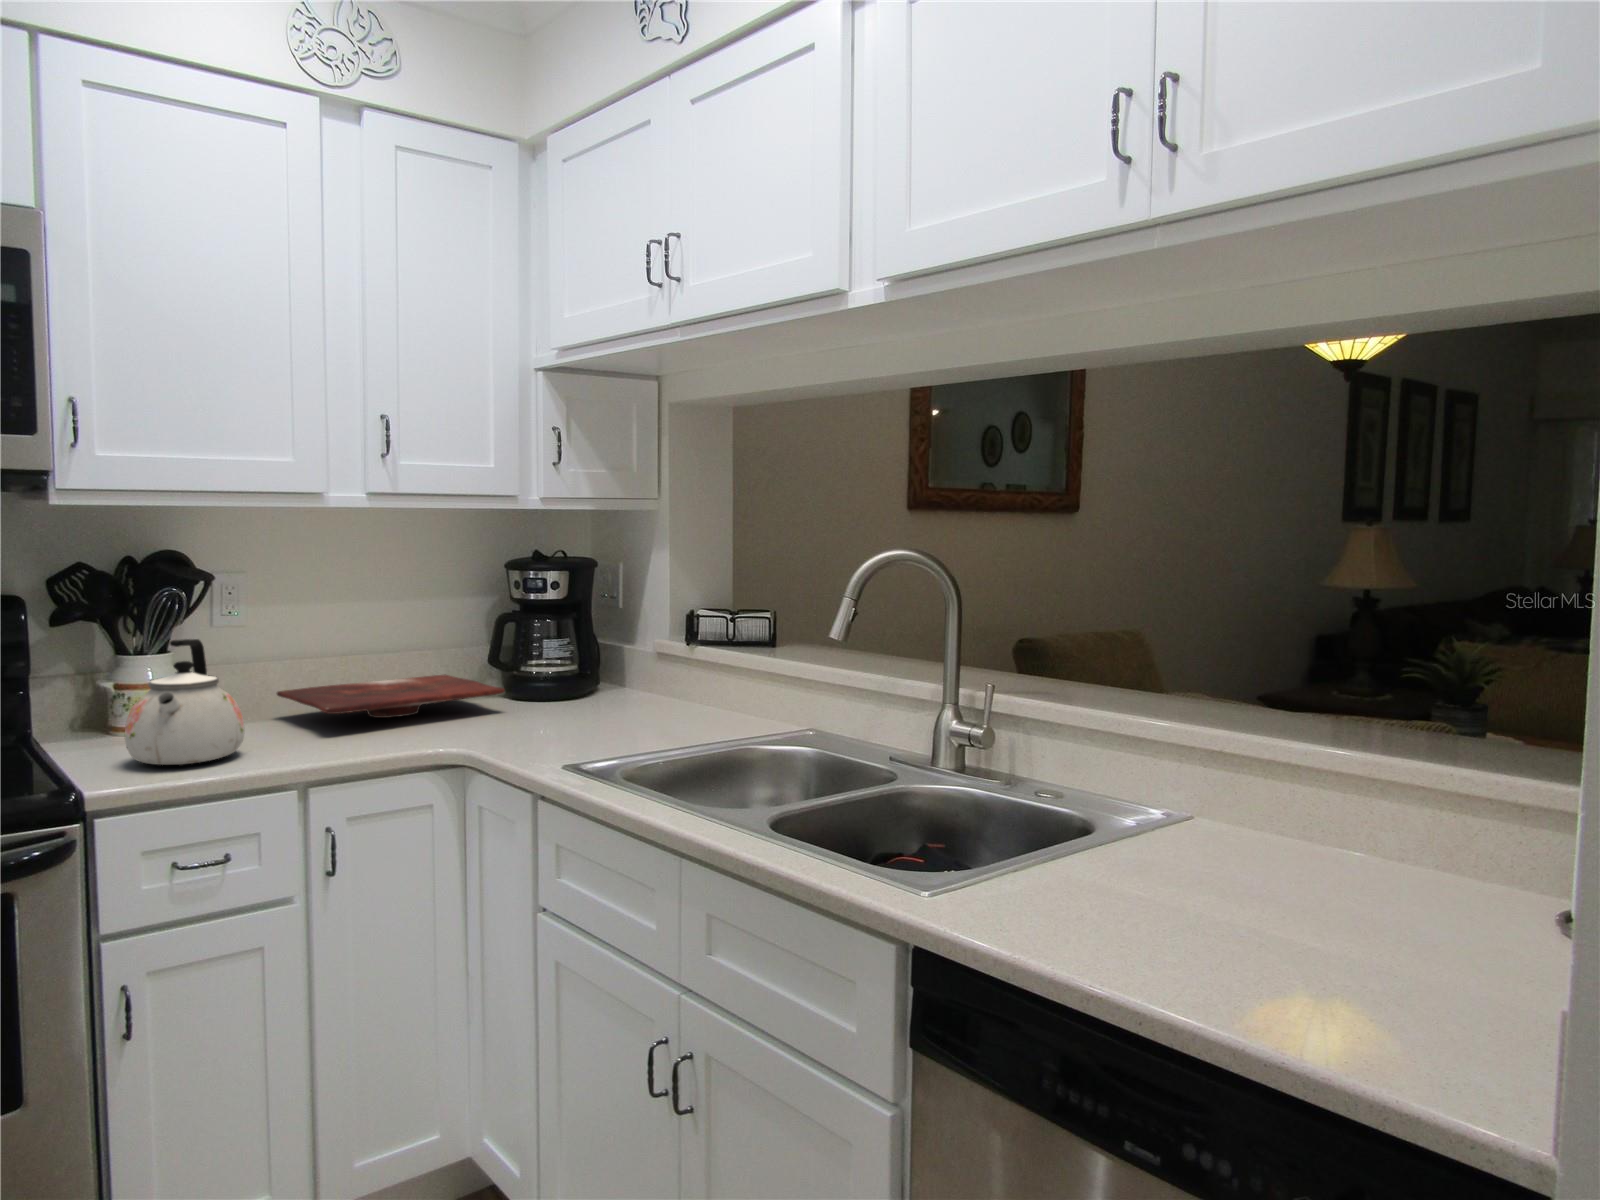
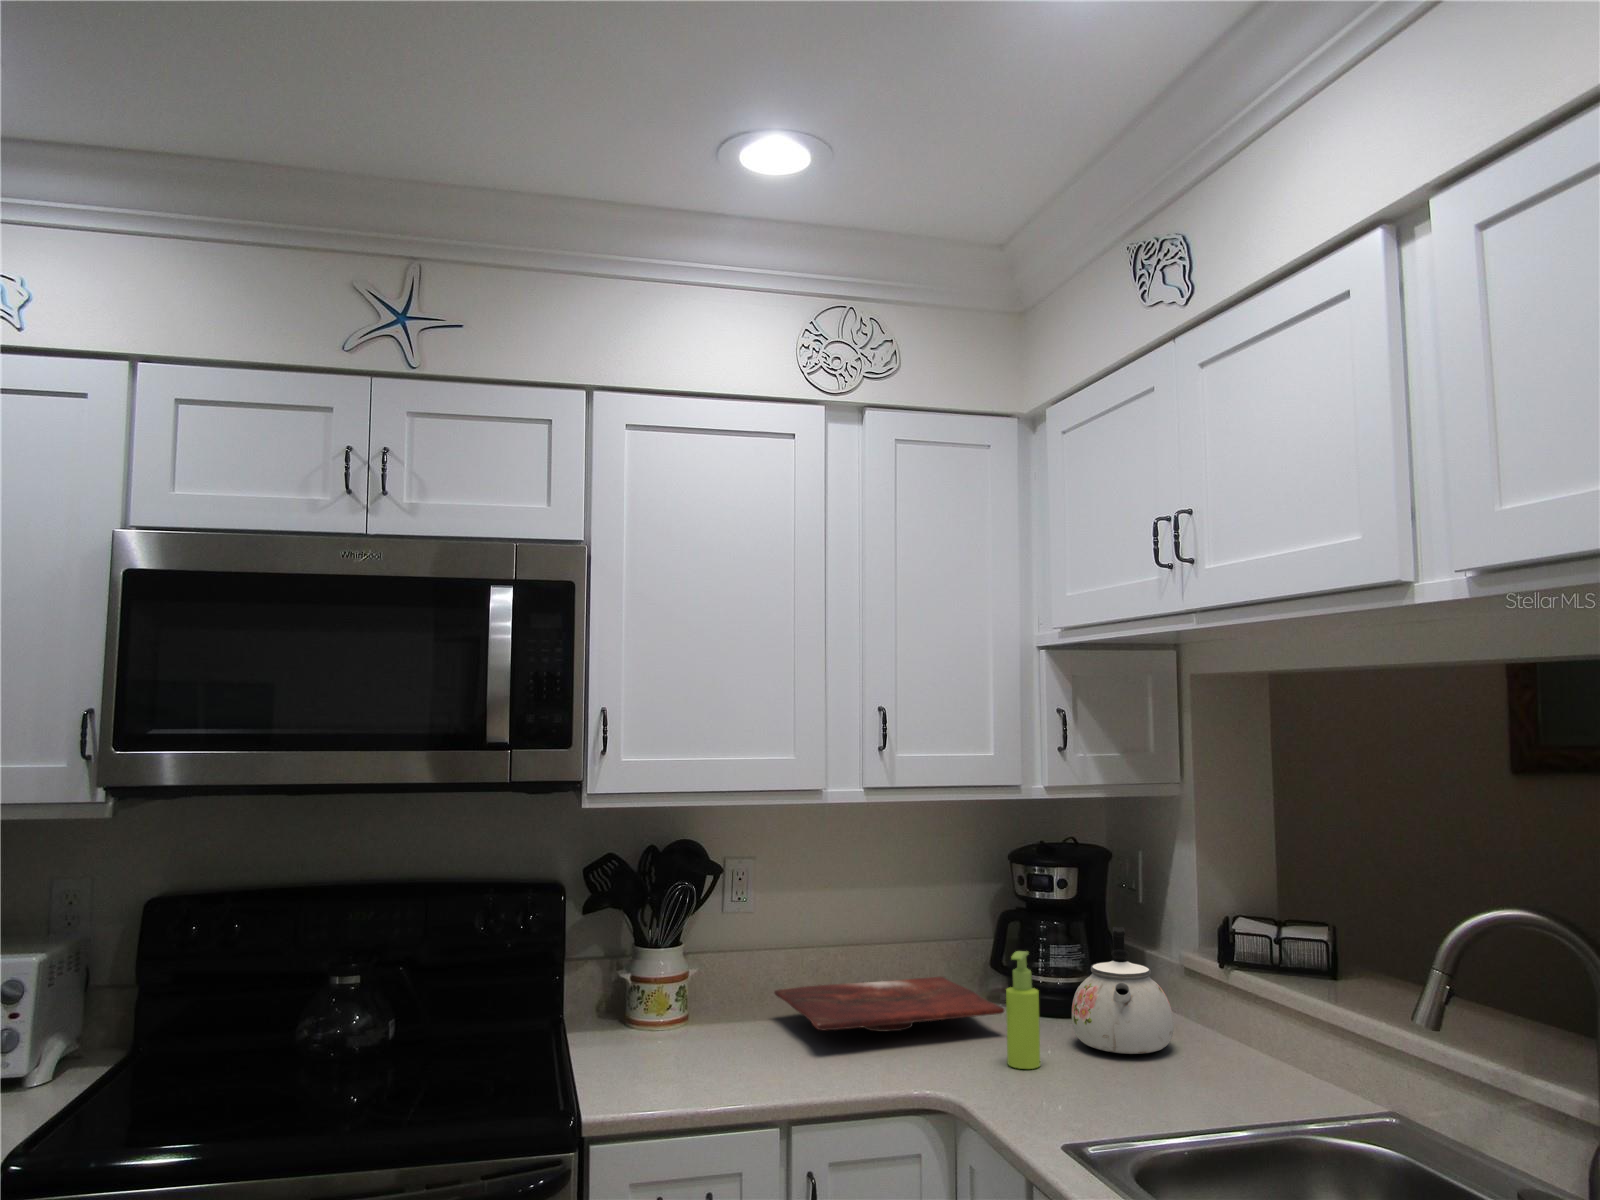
soap dispenser: none [508,632,538,729] -> present [1006,951,1040,1069]
kettle: present [125,639,245,765] -> present [1072,926,1174,1054]

